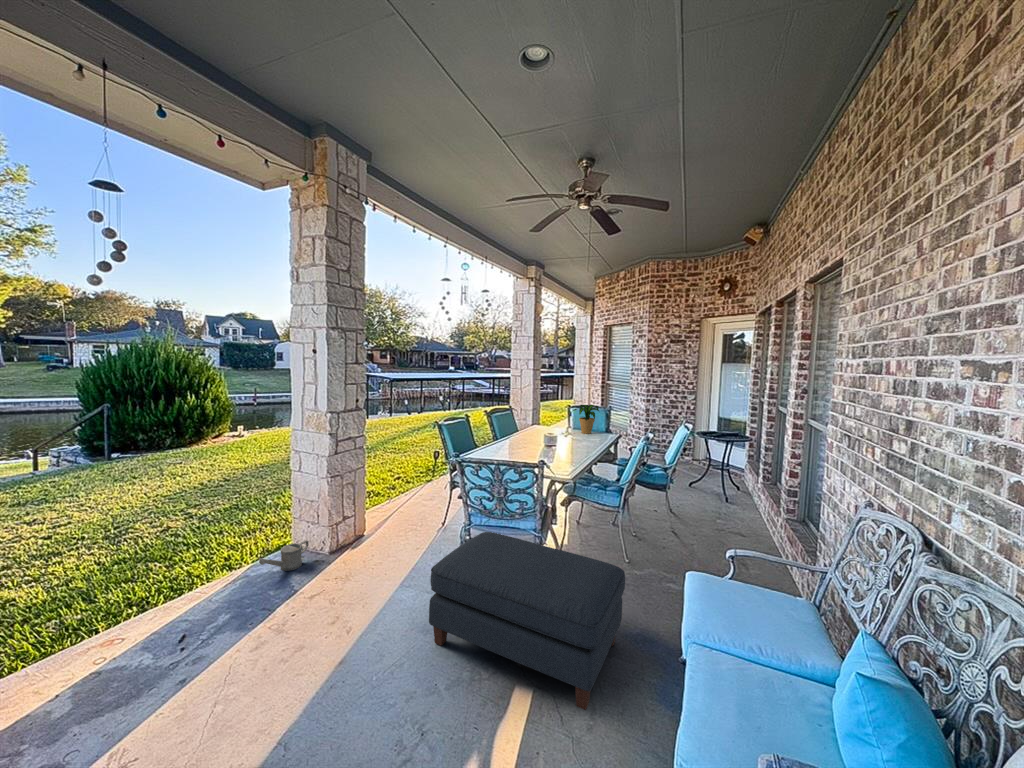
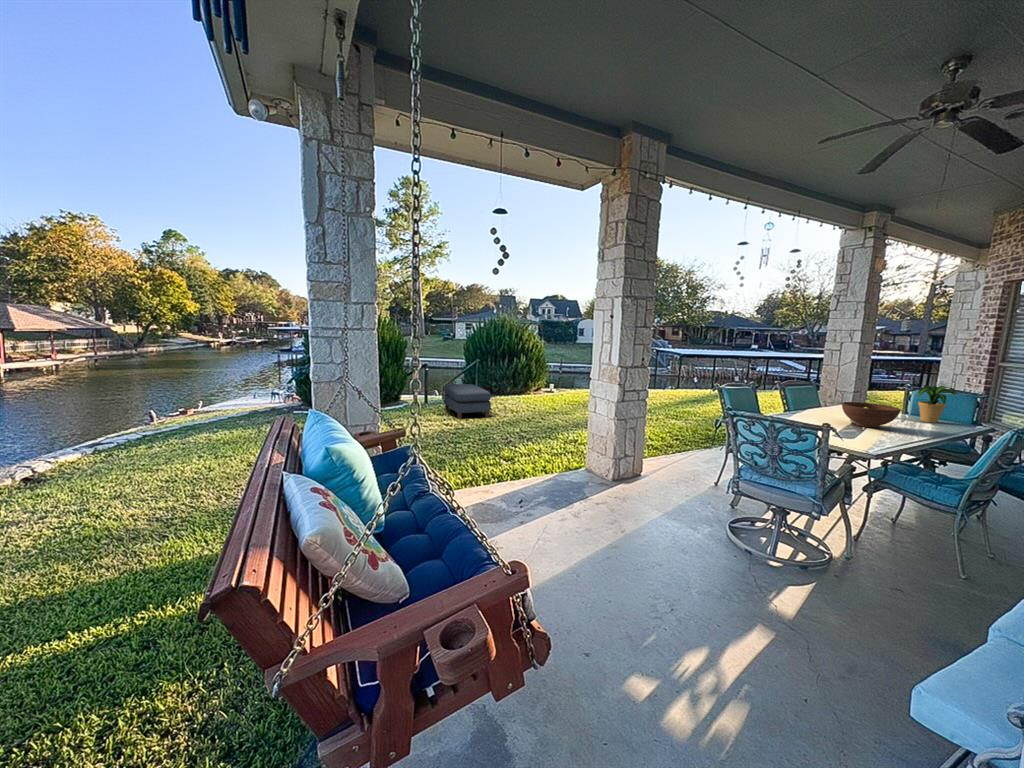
fruit bowl: none [536,425,574,446] -> present [842,402,900,428]
ottoman: present [429,532,625,710] -> present [444,384,491,419]
watering can: present [259,540,309,571] -> none [565,466,598,485]

